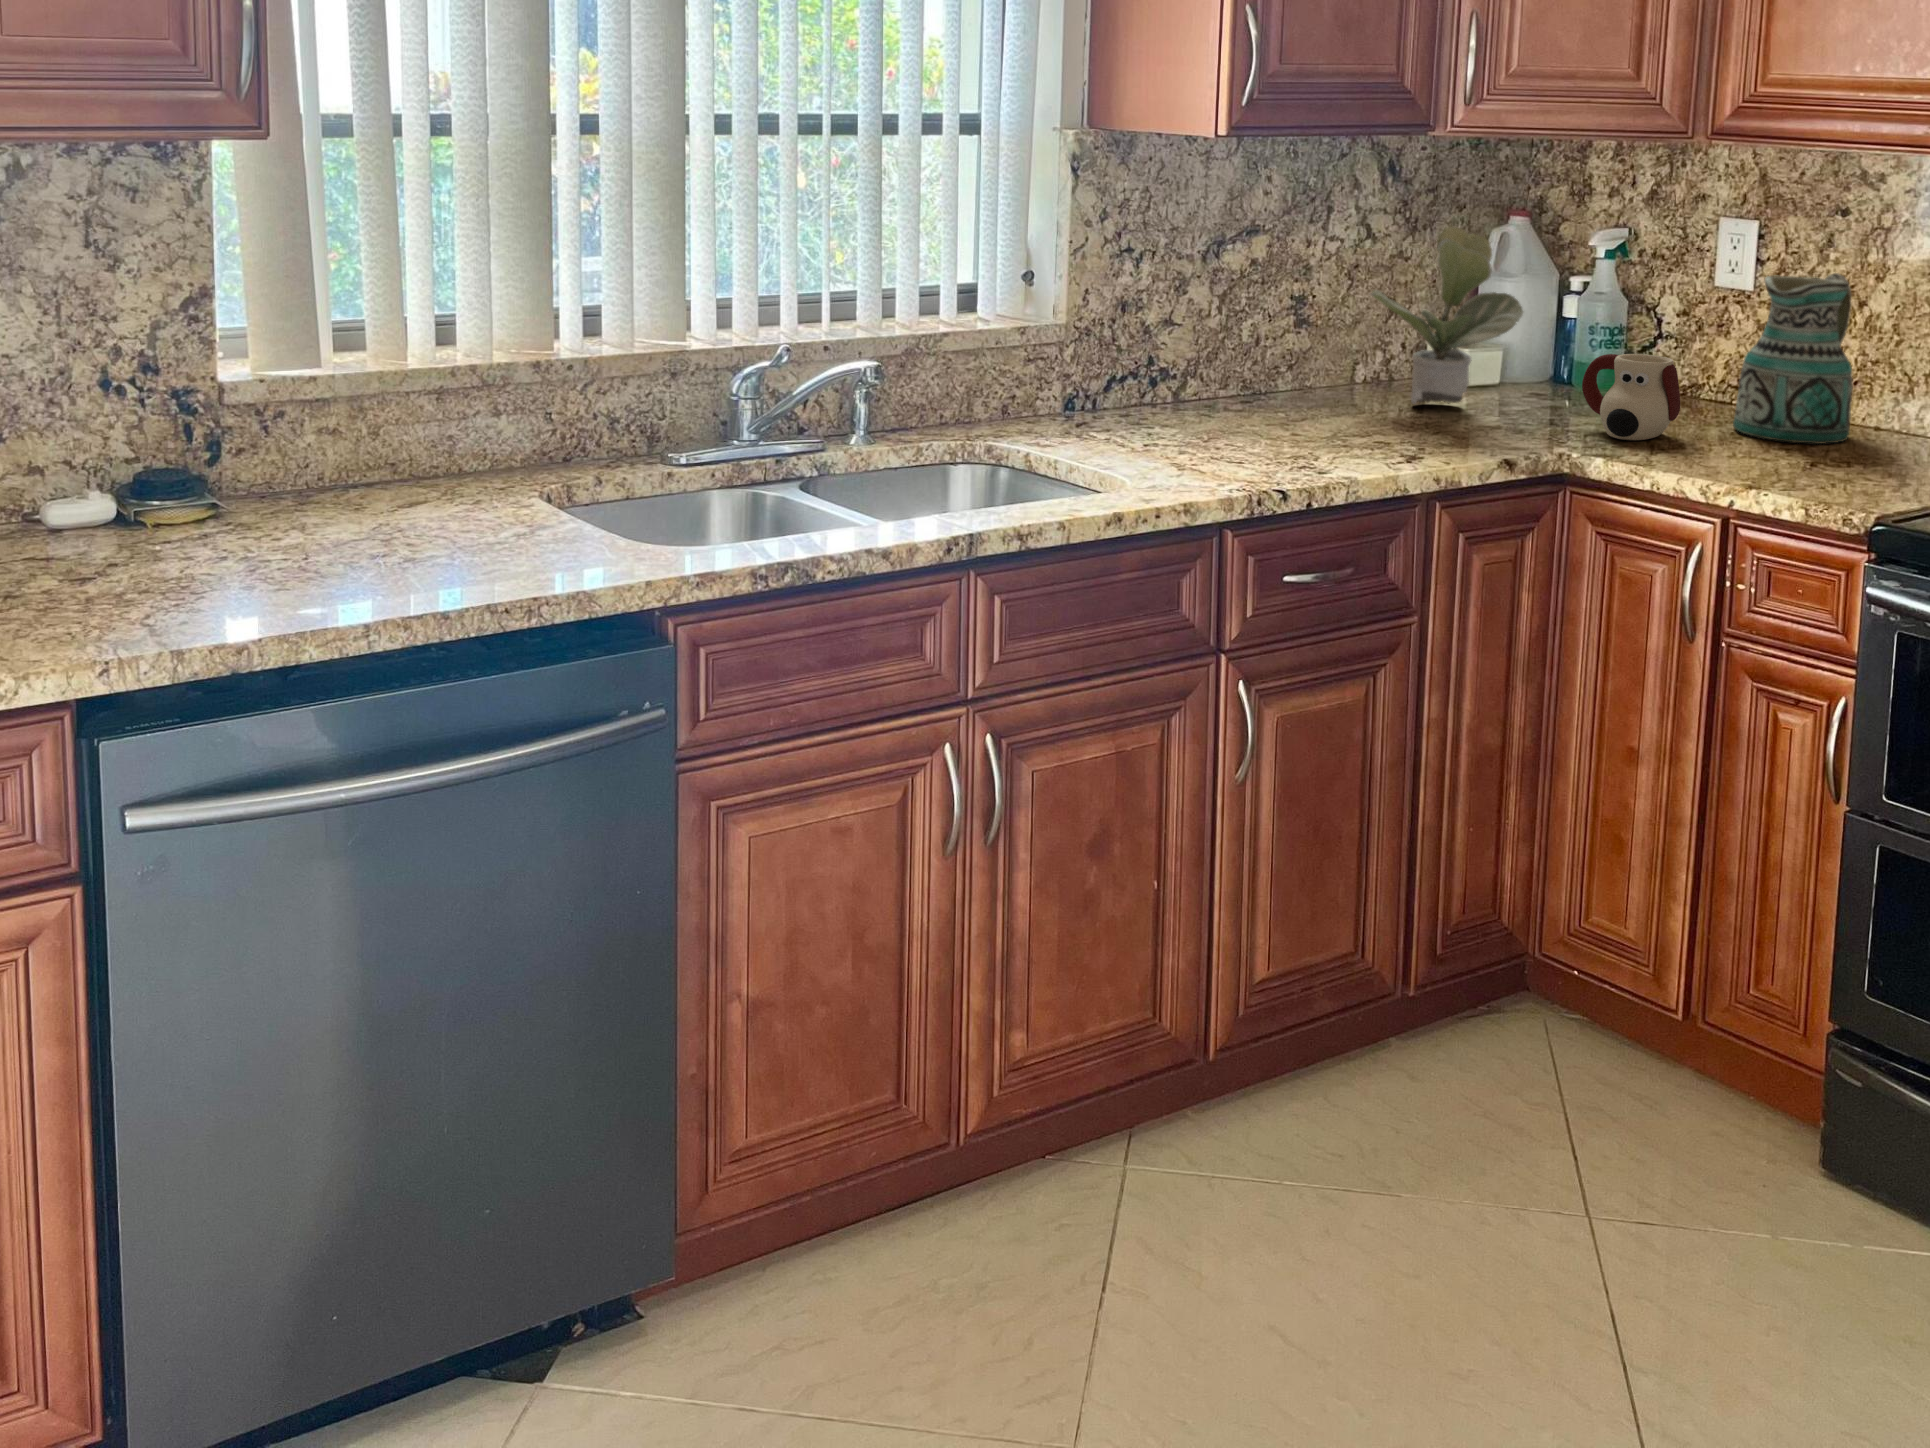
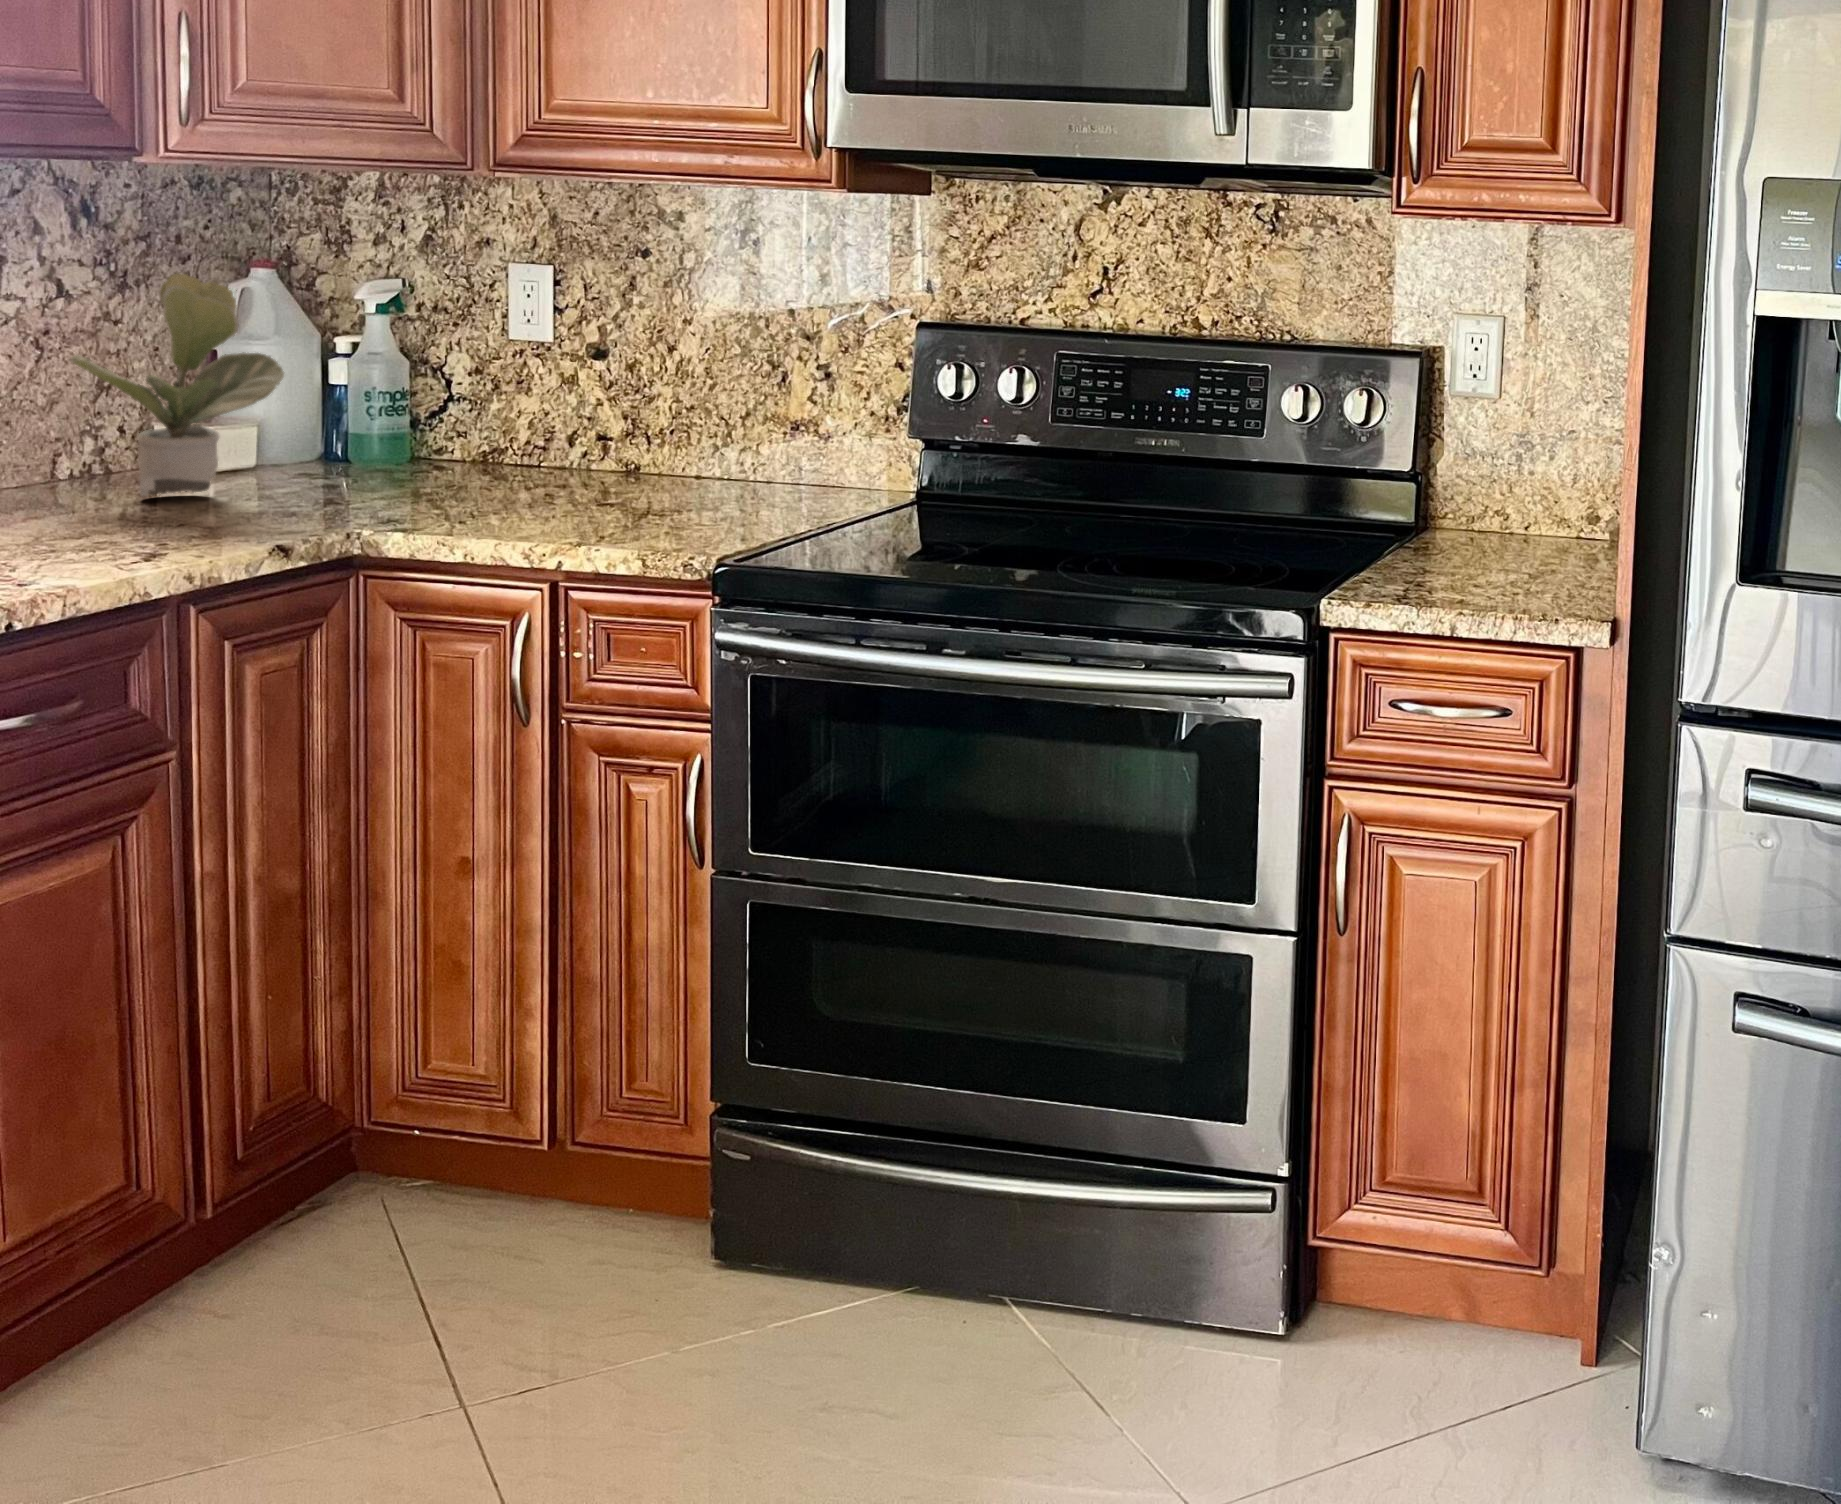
ceramic pitcher: present [1733,273,1853,444] -> none [546,317,670,499]
mug: present [1582,354,1680,440] -> none [367,414,487,512]

